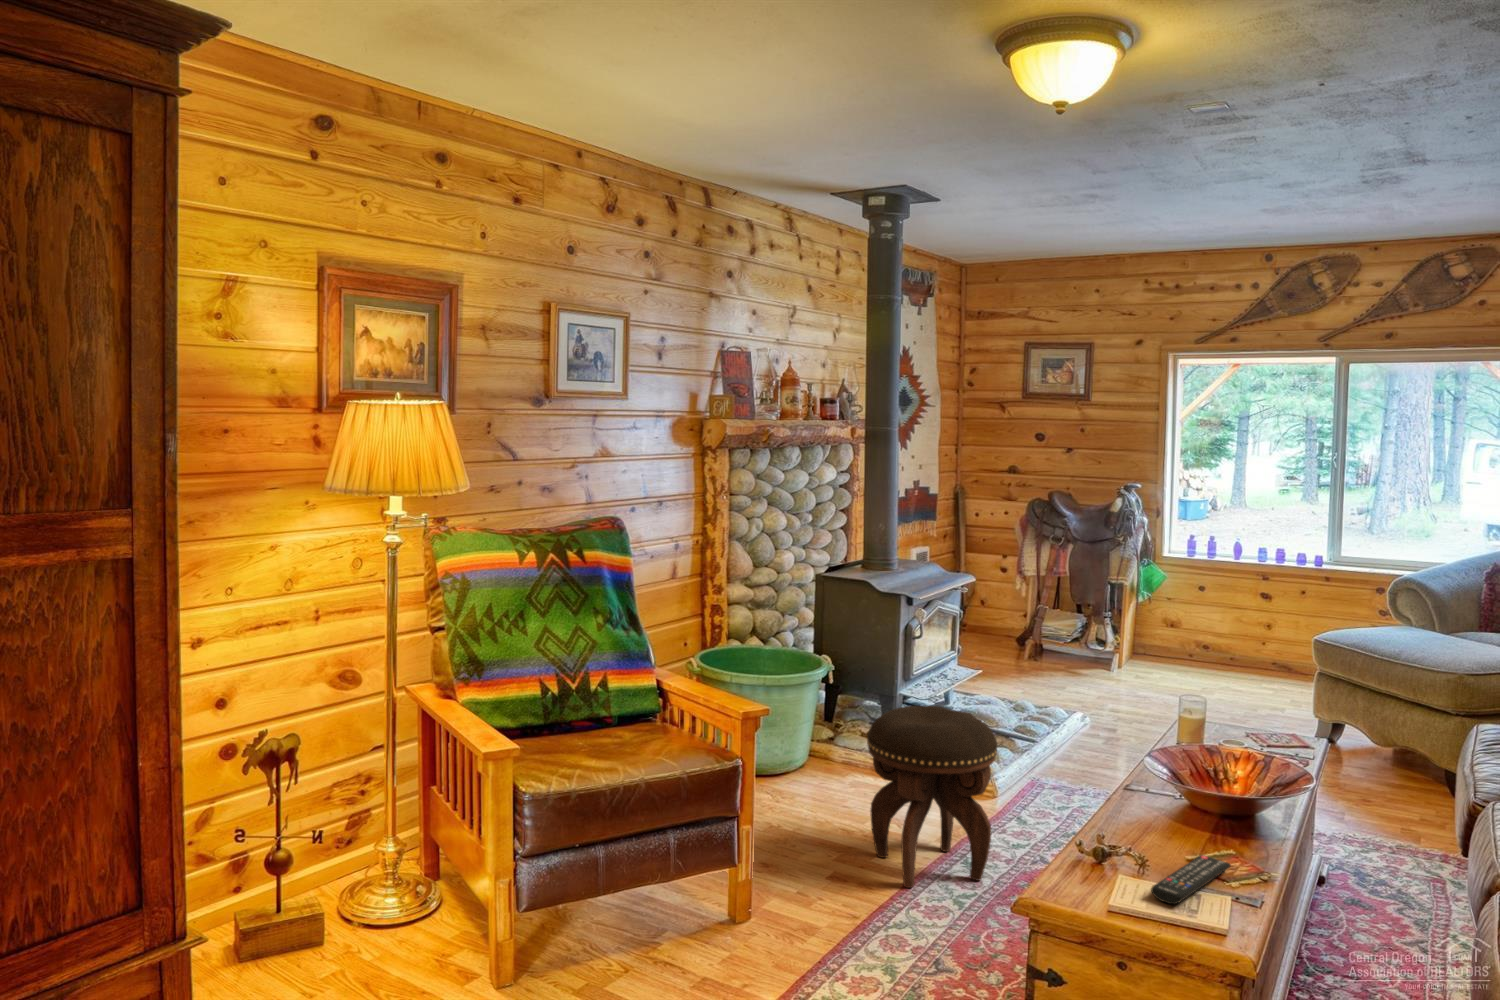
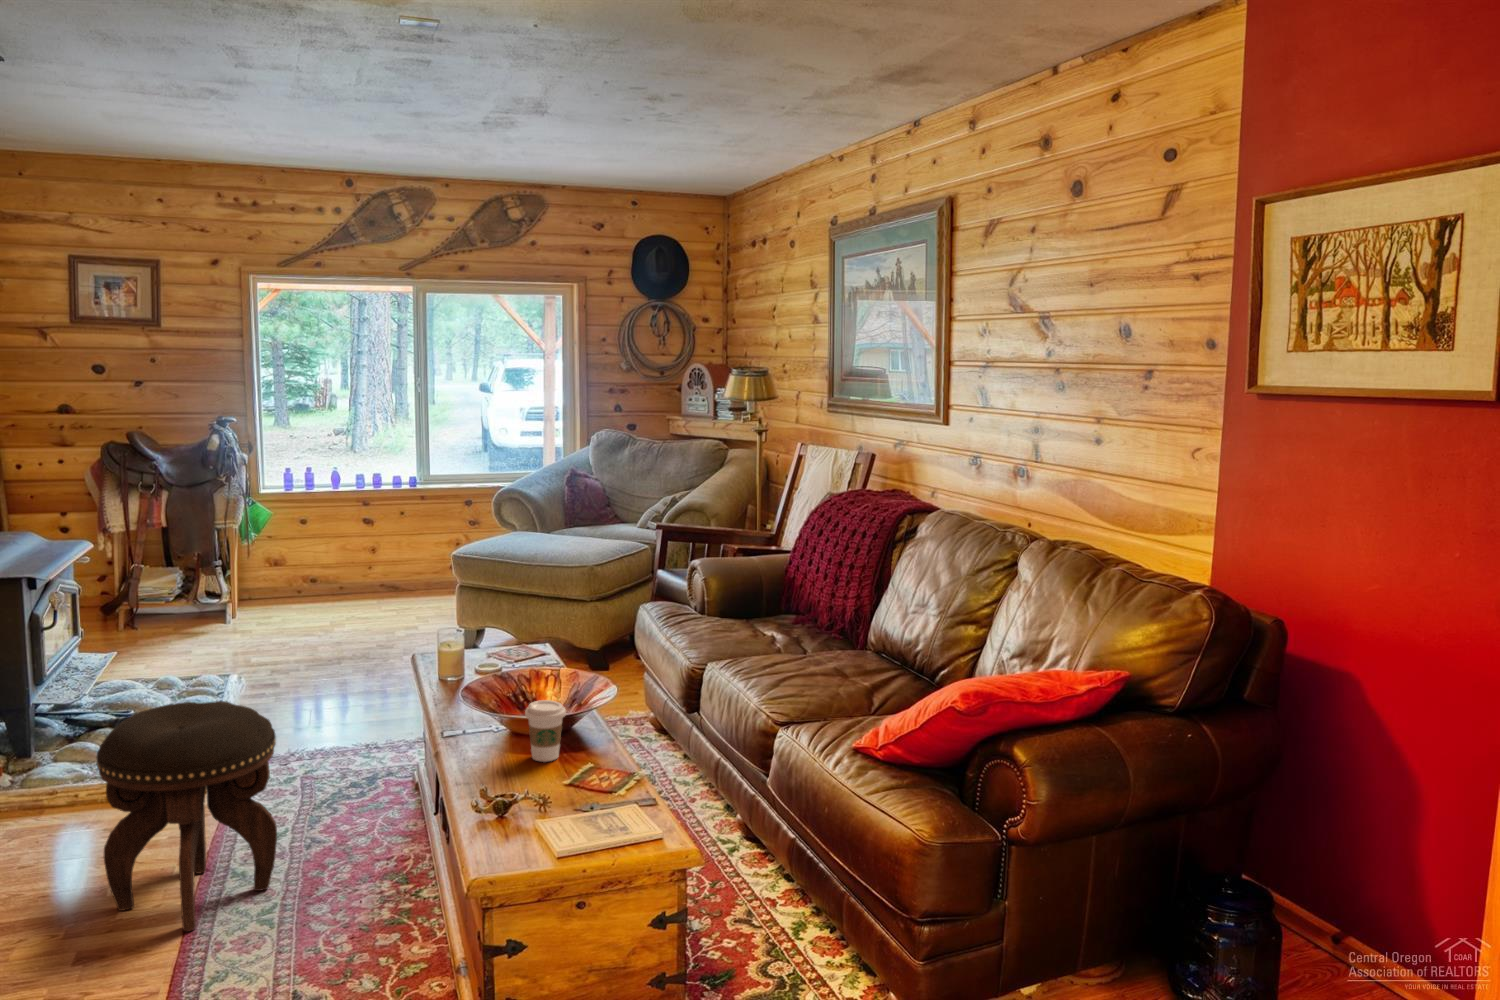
coffee cup: none [1165,771,1209,835] -> present [525,700,566,762]
remote control: present [1151,855,1230,904] -> none [585,773,616,827]

